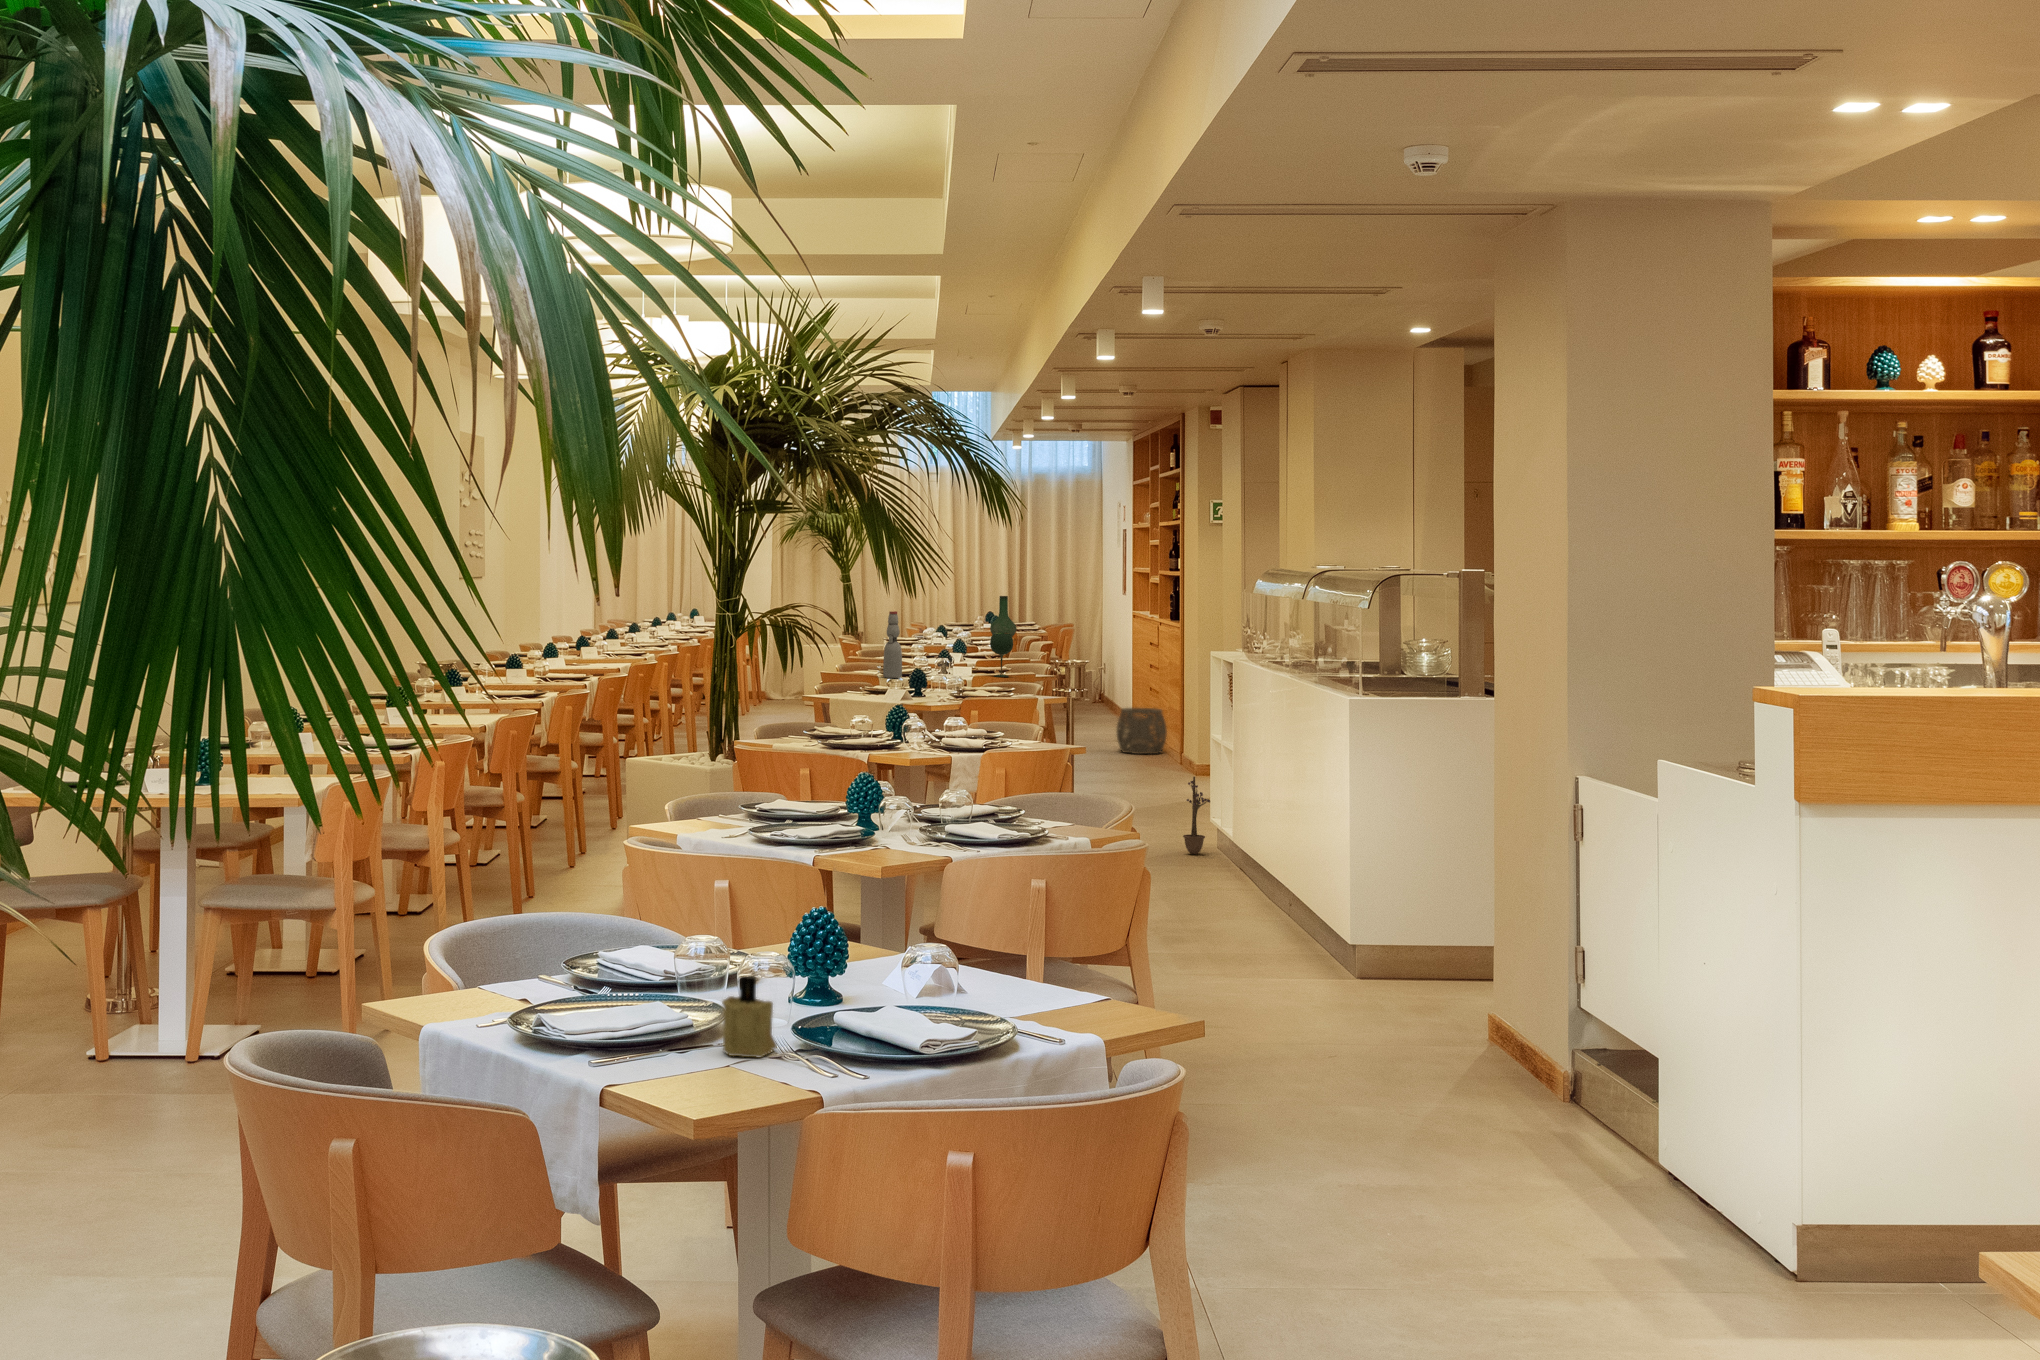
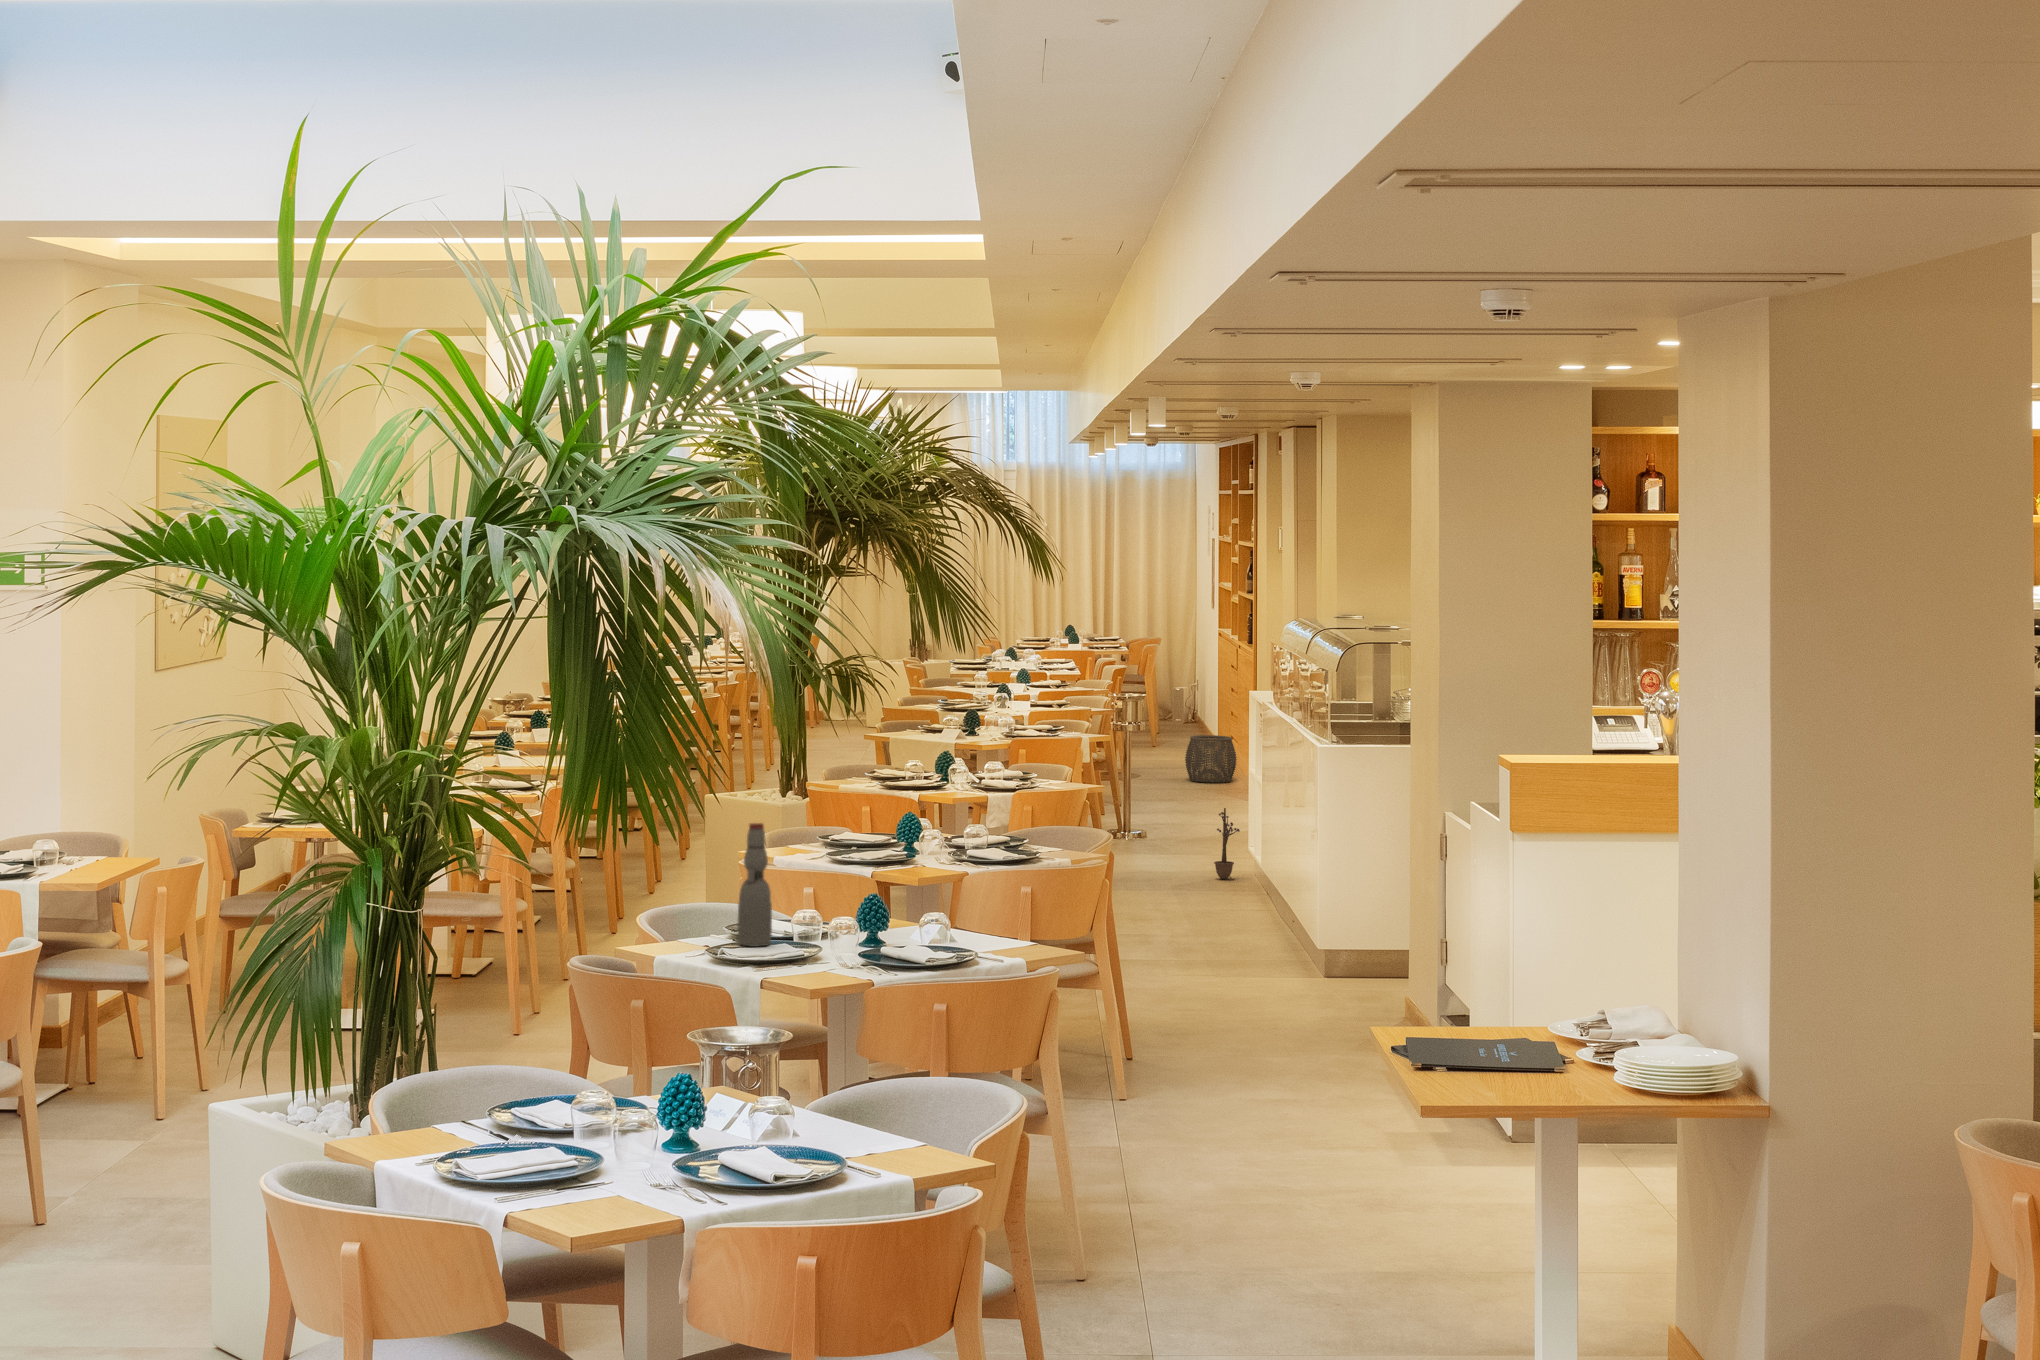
vase: present [990,596,1017,637] -> none [1059,620,1086,665]
bottle: present [883,611,902,678] -> present [737,823,772,946]
wine glass: present [990,633,1013,677] -> none [1044,671,1066,713]
candle: present [722,977,777,1057] -> none [821,927,851,970]

